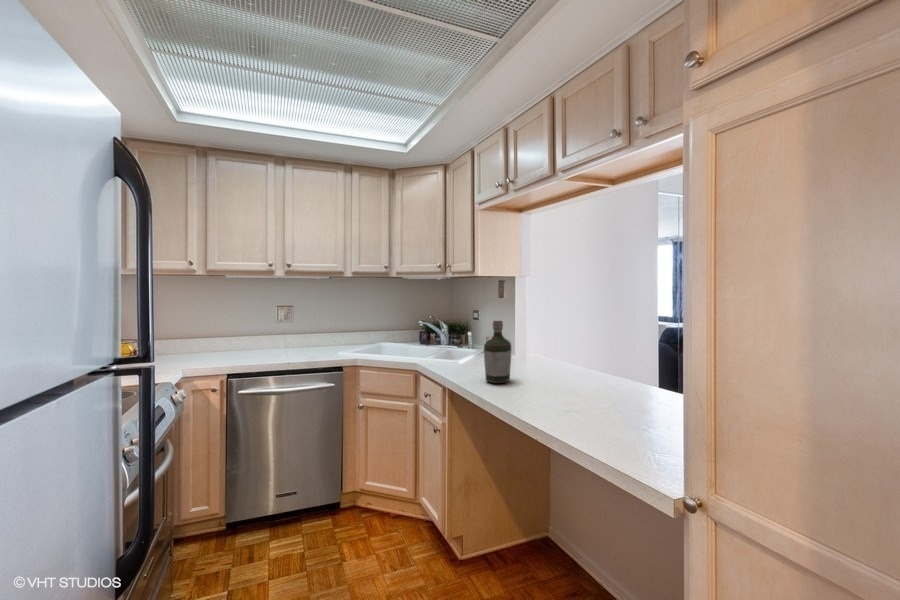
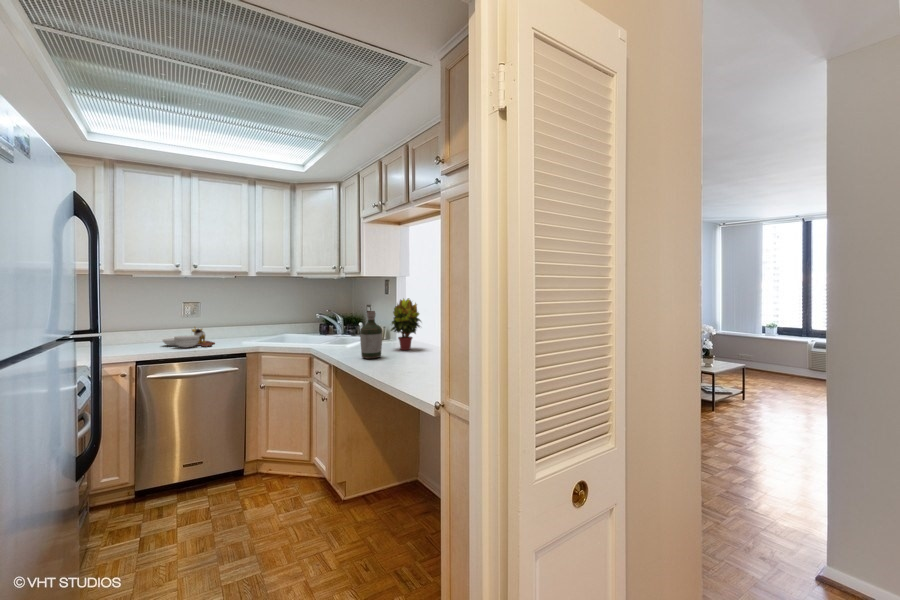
potted plant: none [514,303,557,370] -> present [391,298,421,350]
cutting board: none [255,334,310,359] -> present [162,327,215,348]

